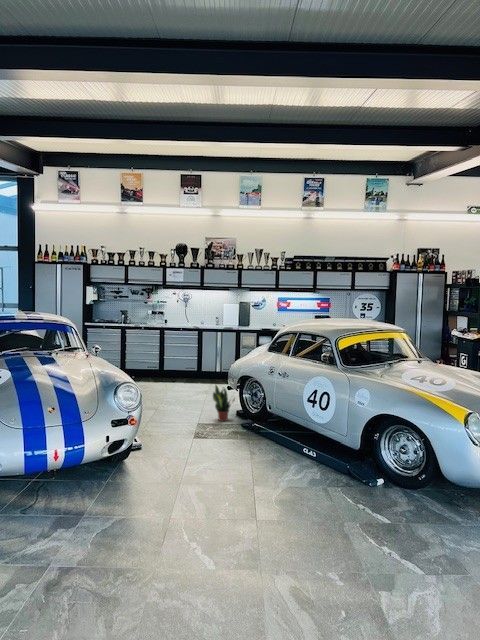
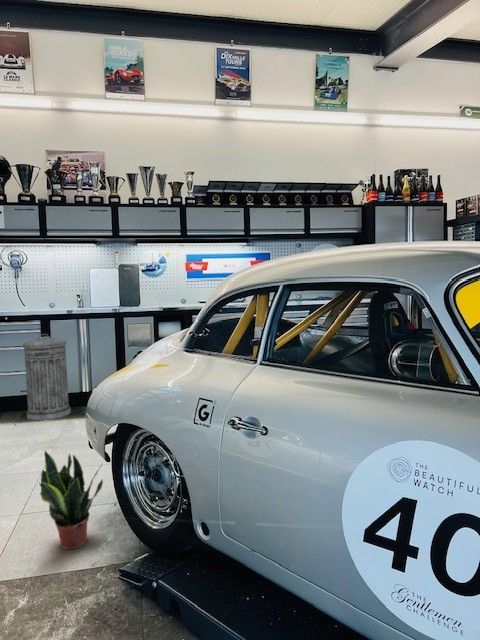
trash can: none [189,339,211,383] -> present [23,336,71,420]

